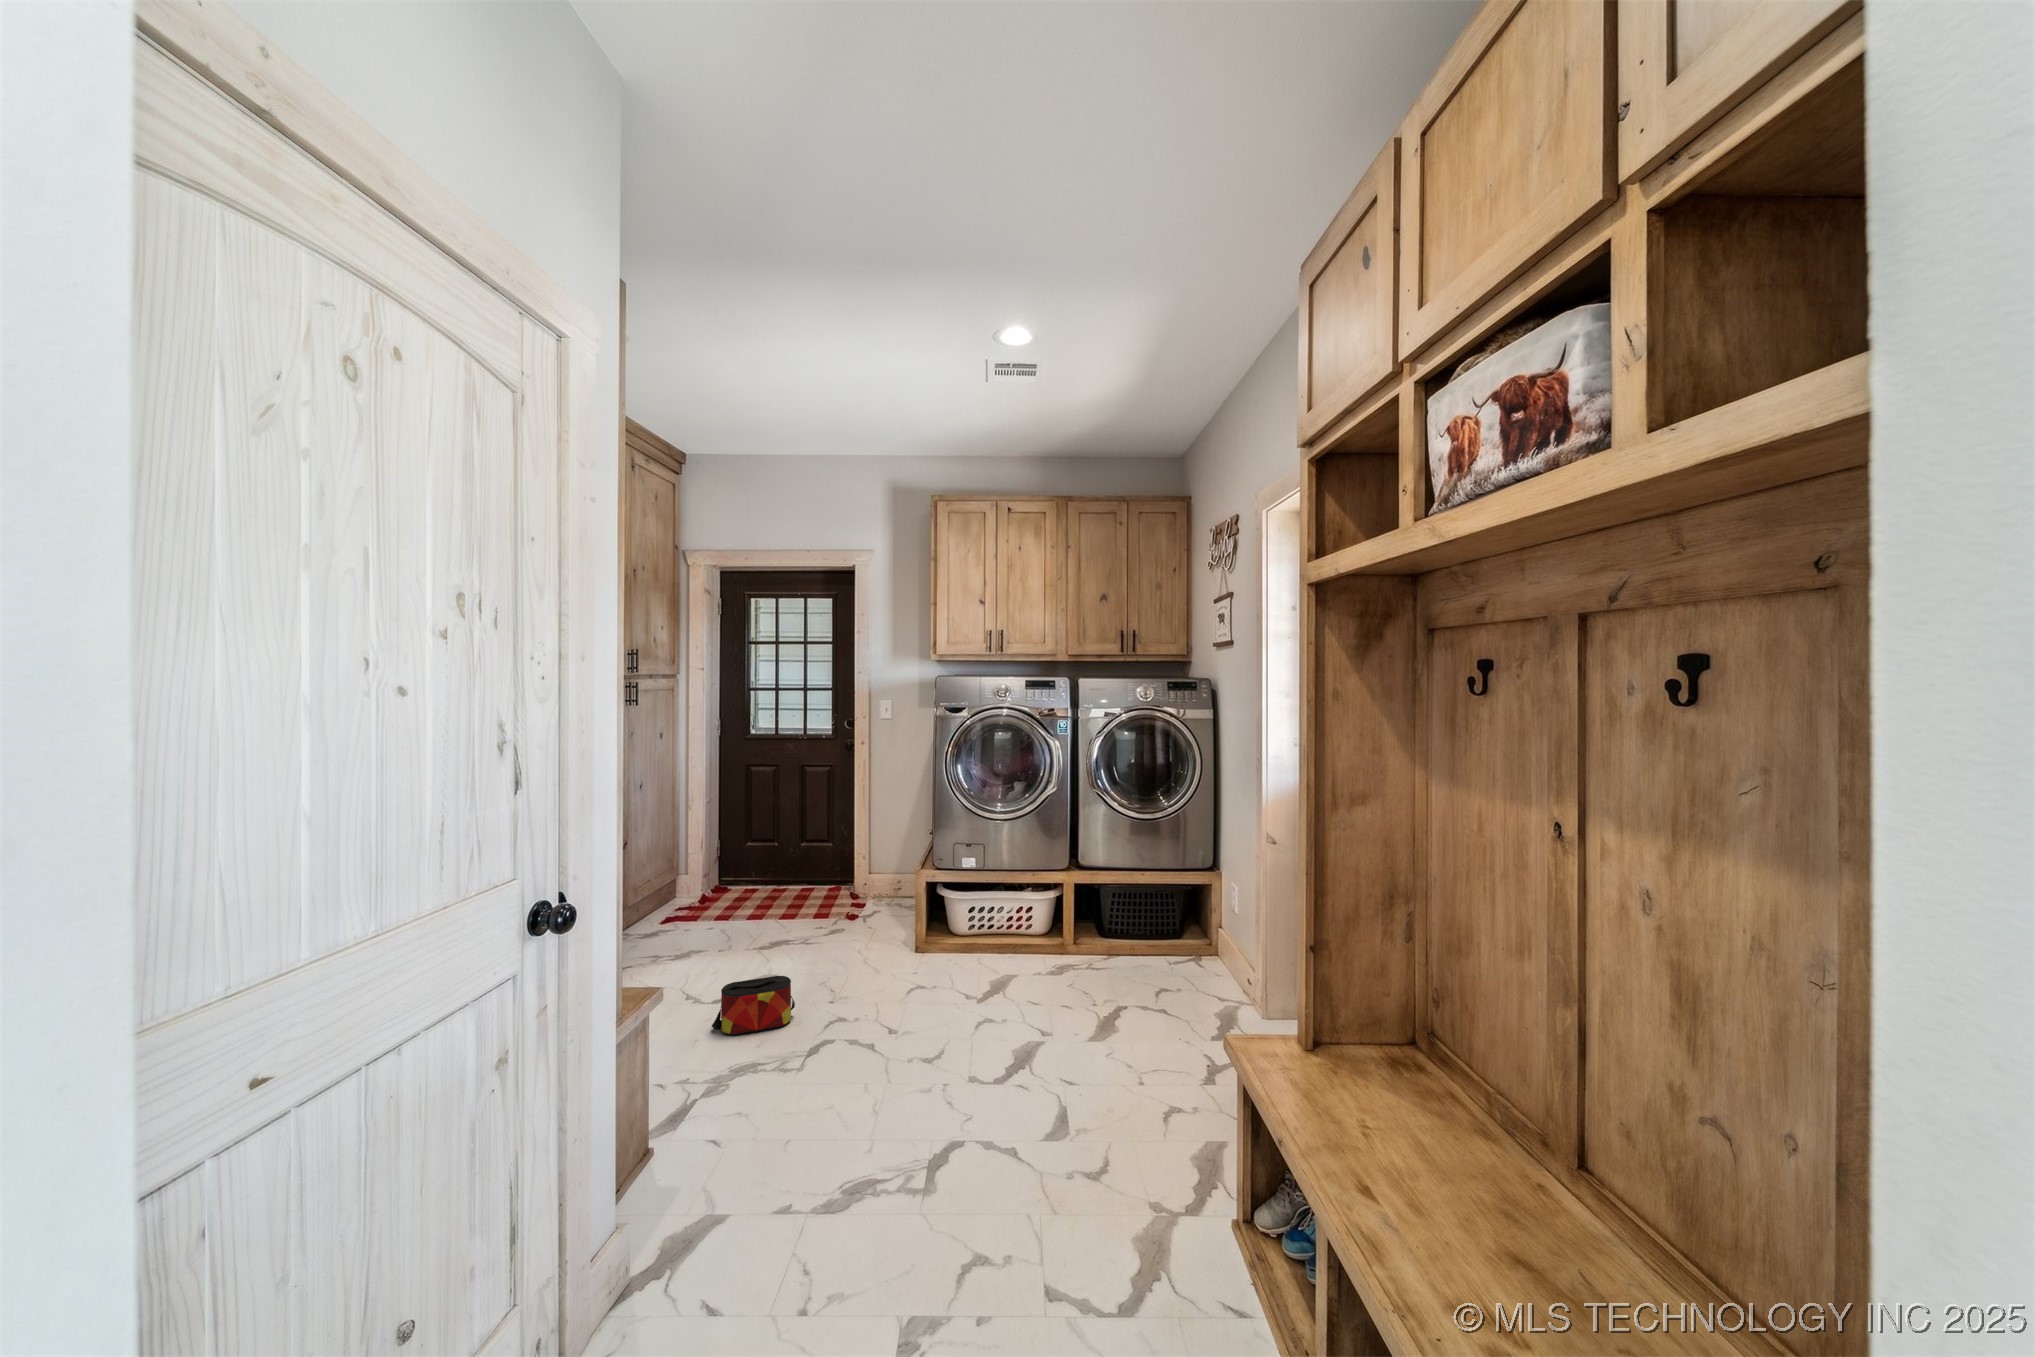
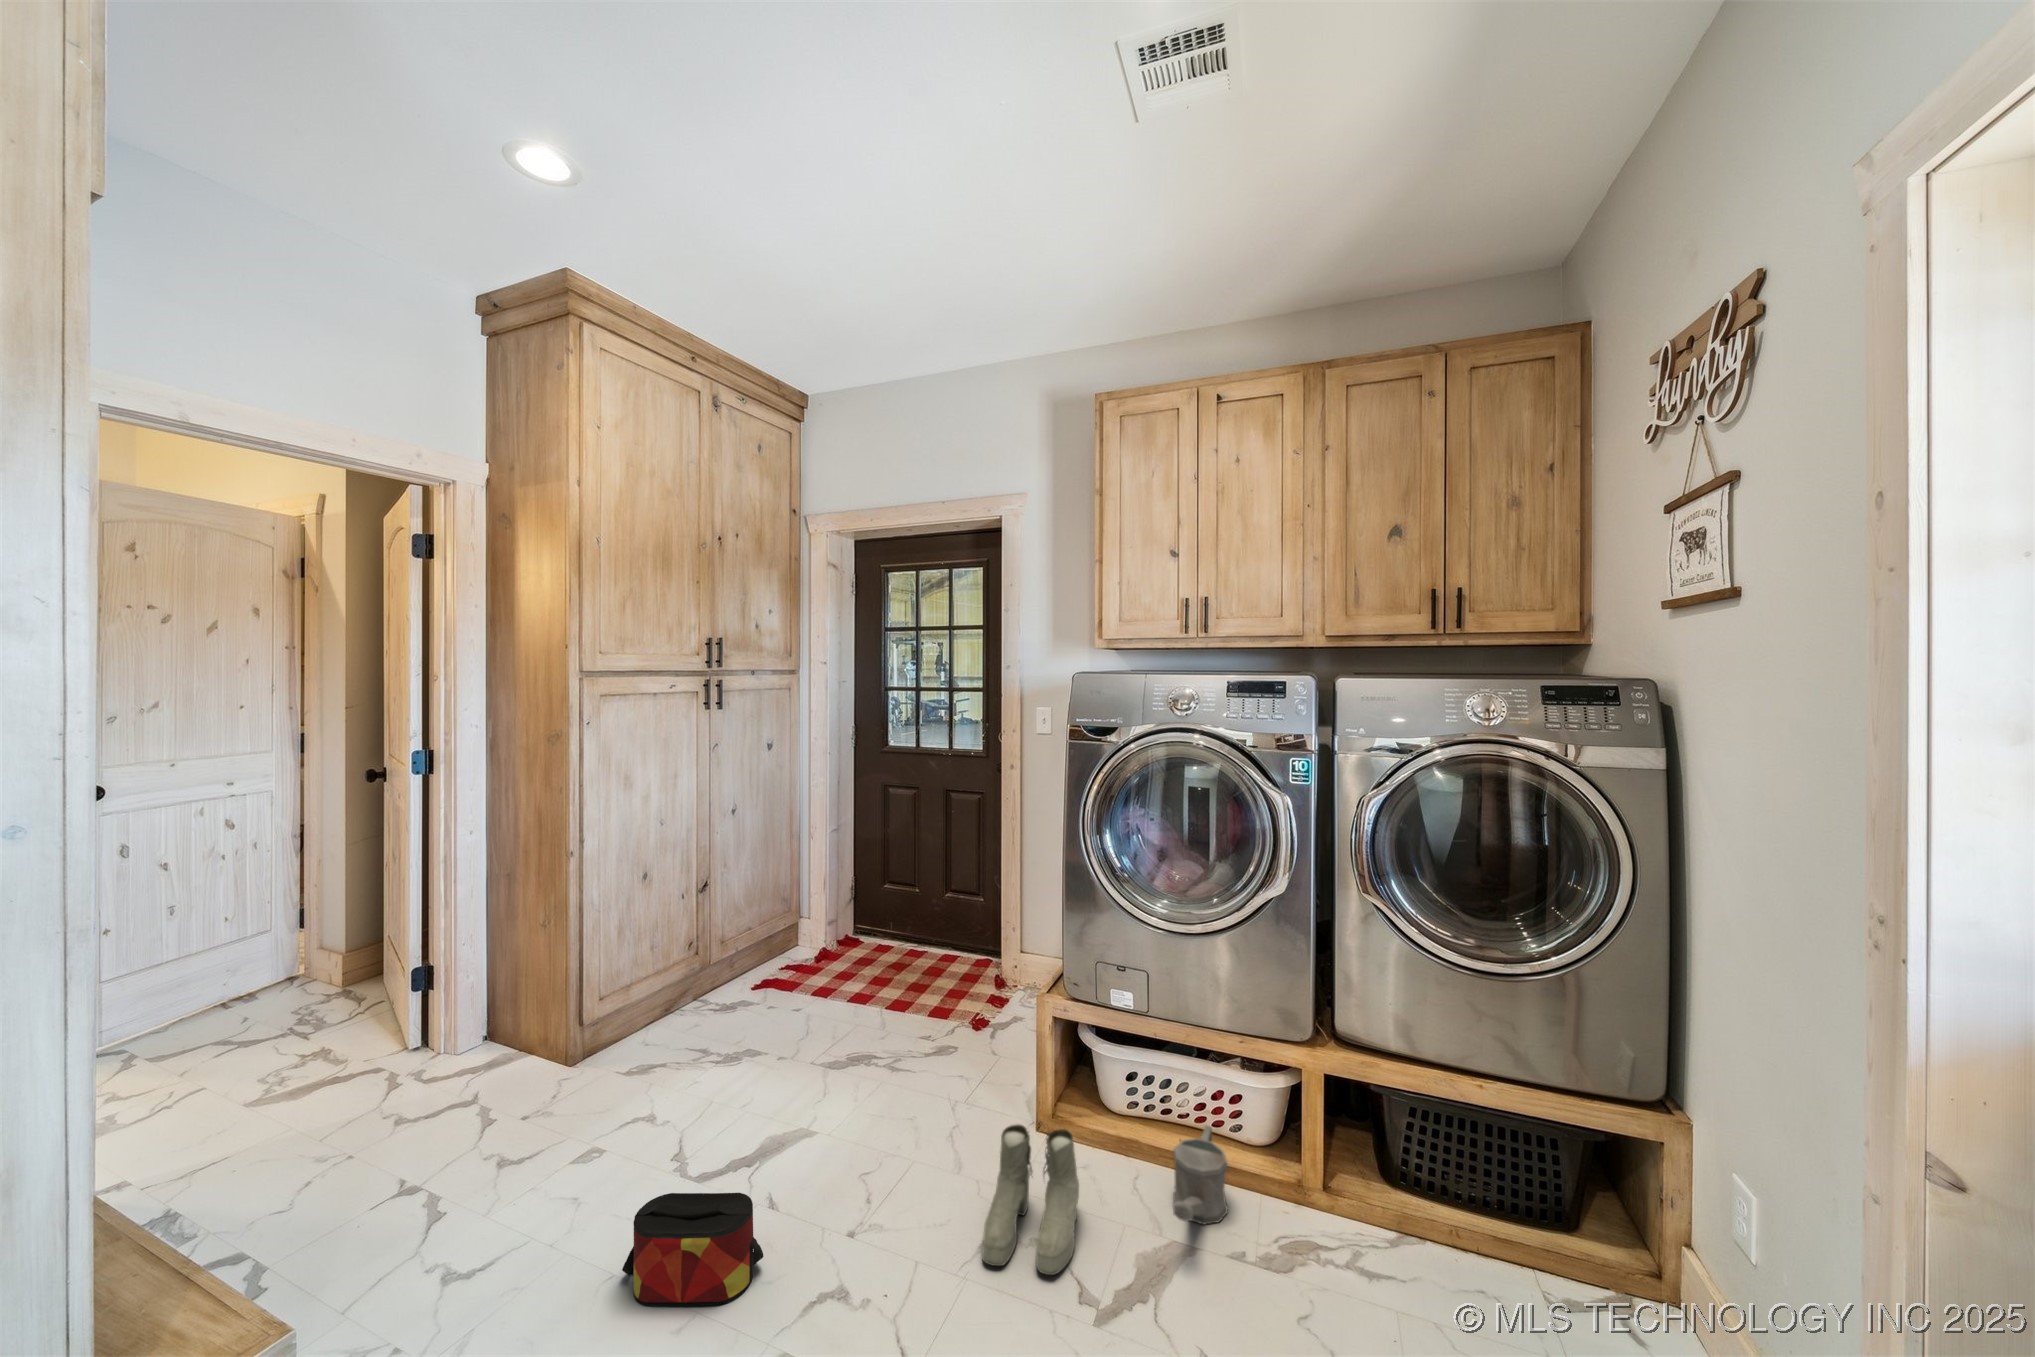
watering can: none [1001,924,1030,966] -> present [1173,1126,1228,1224]
boots: none [911,927,959,993] -> present [982,1124,1079,1275]

